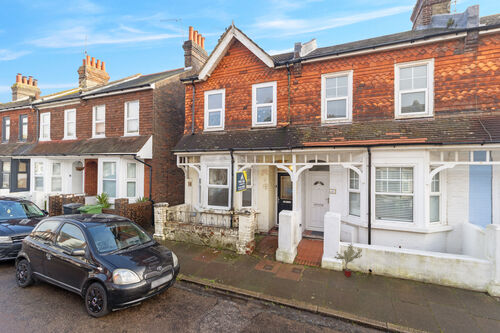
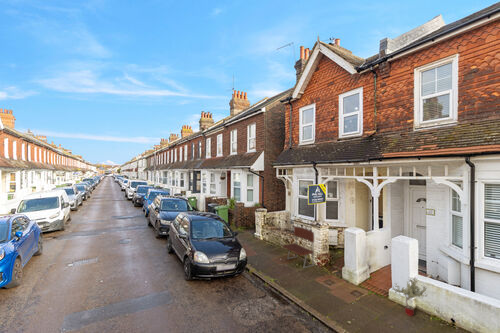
bench: none [208,217,245,261] -> present [283,226,314,268]

